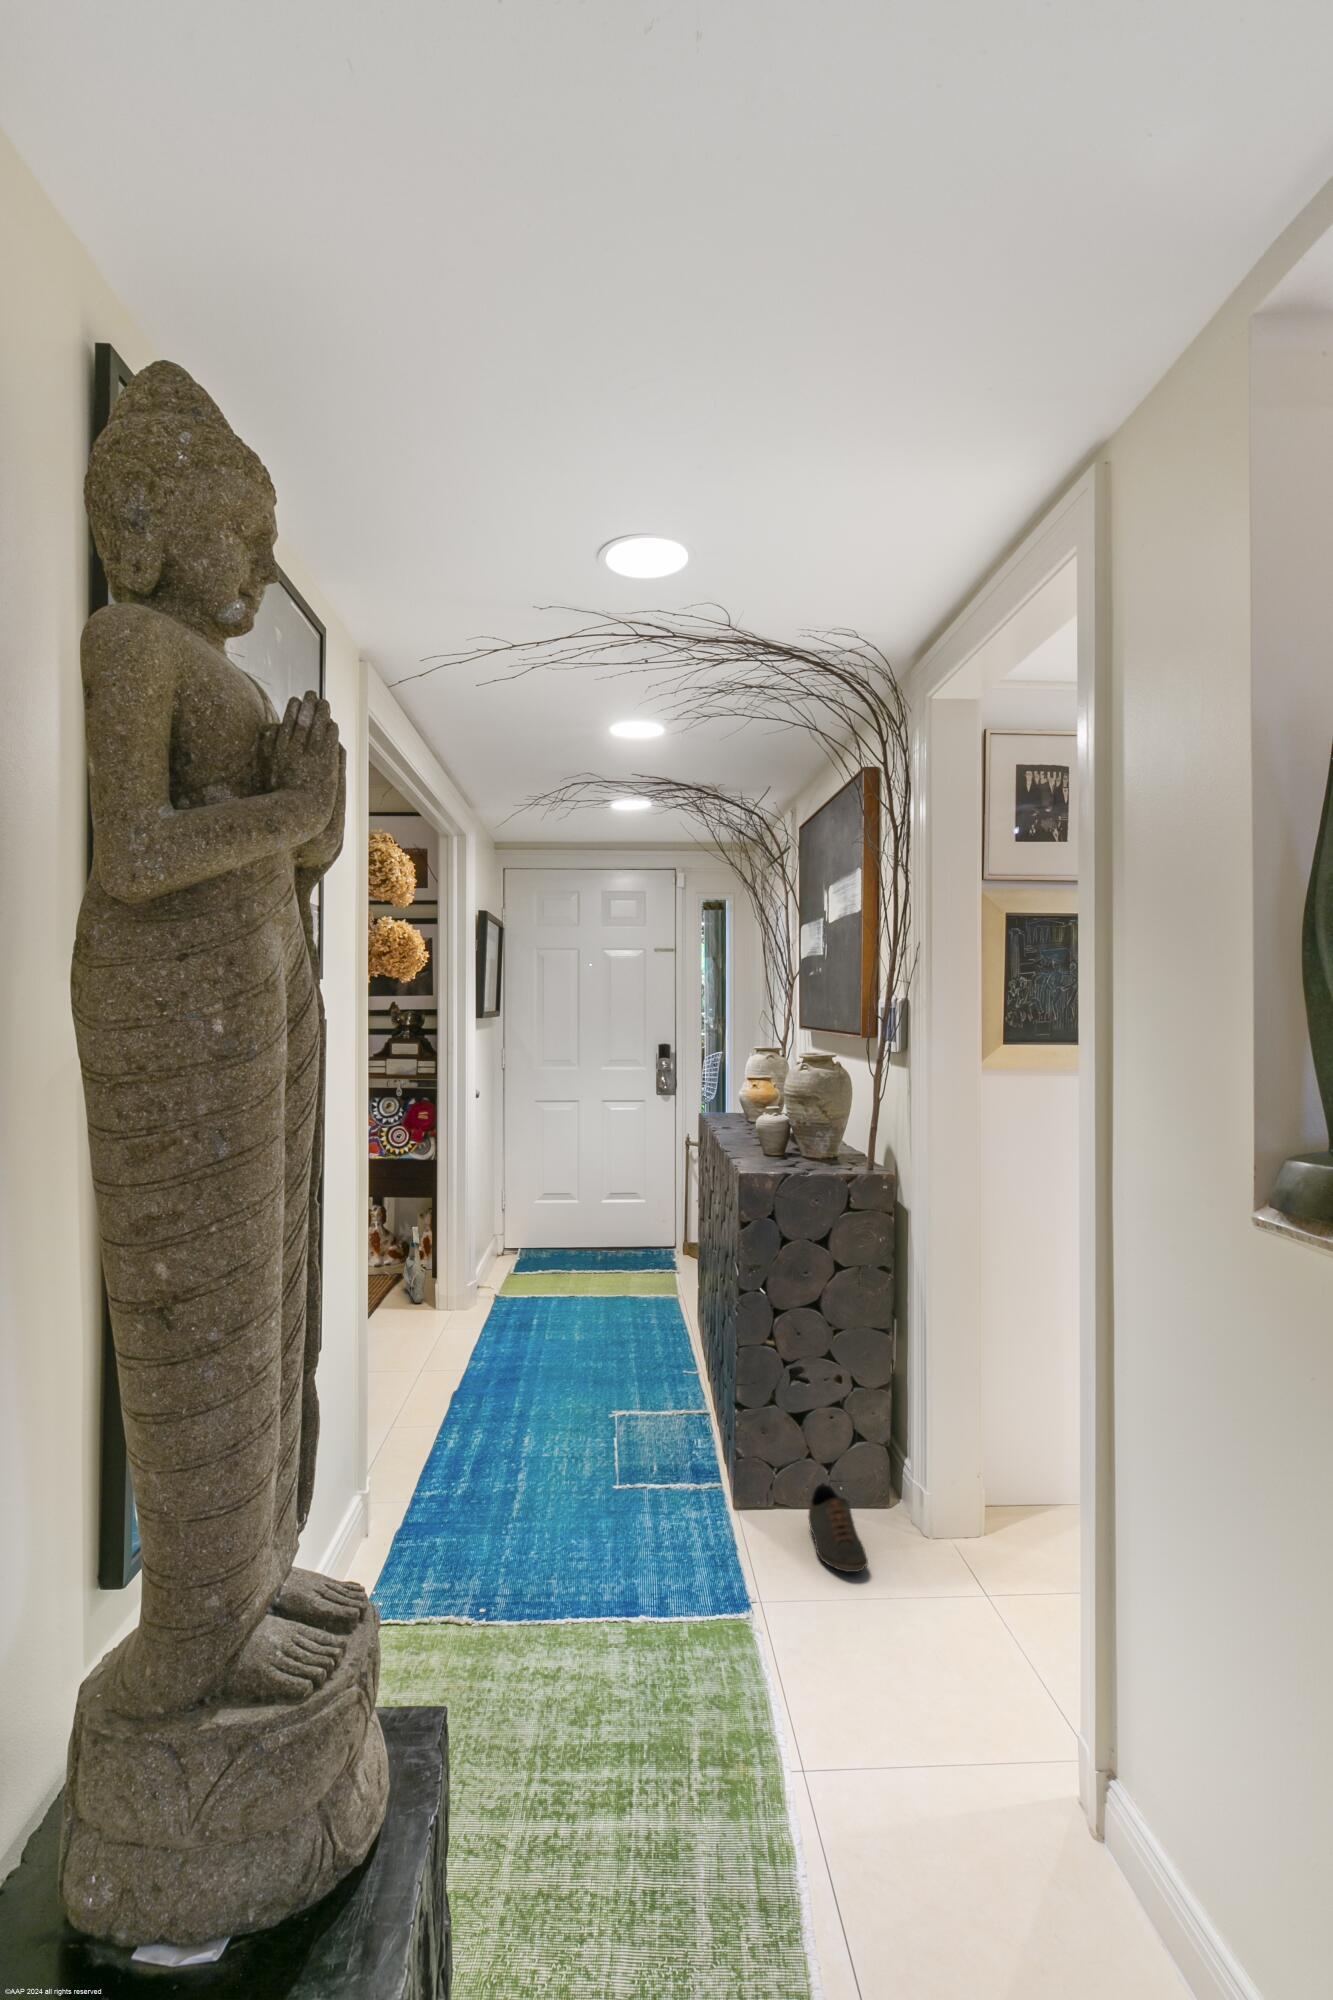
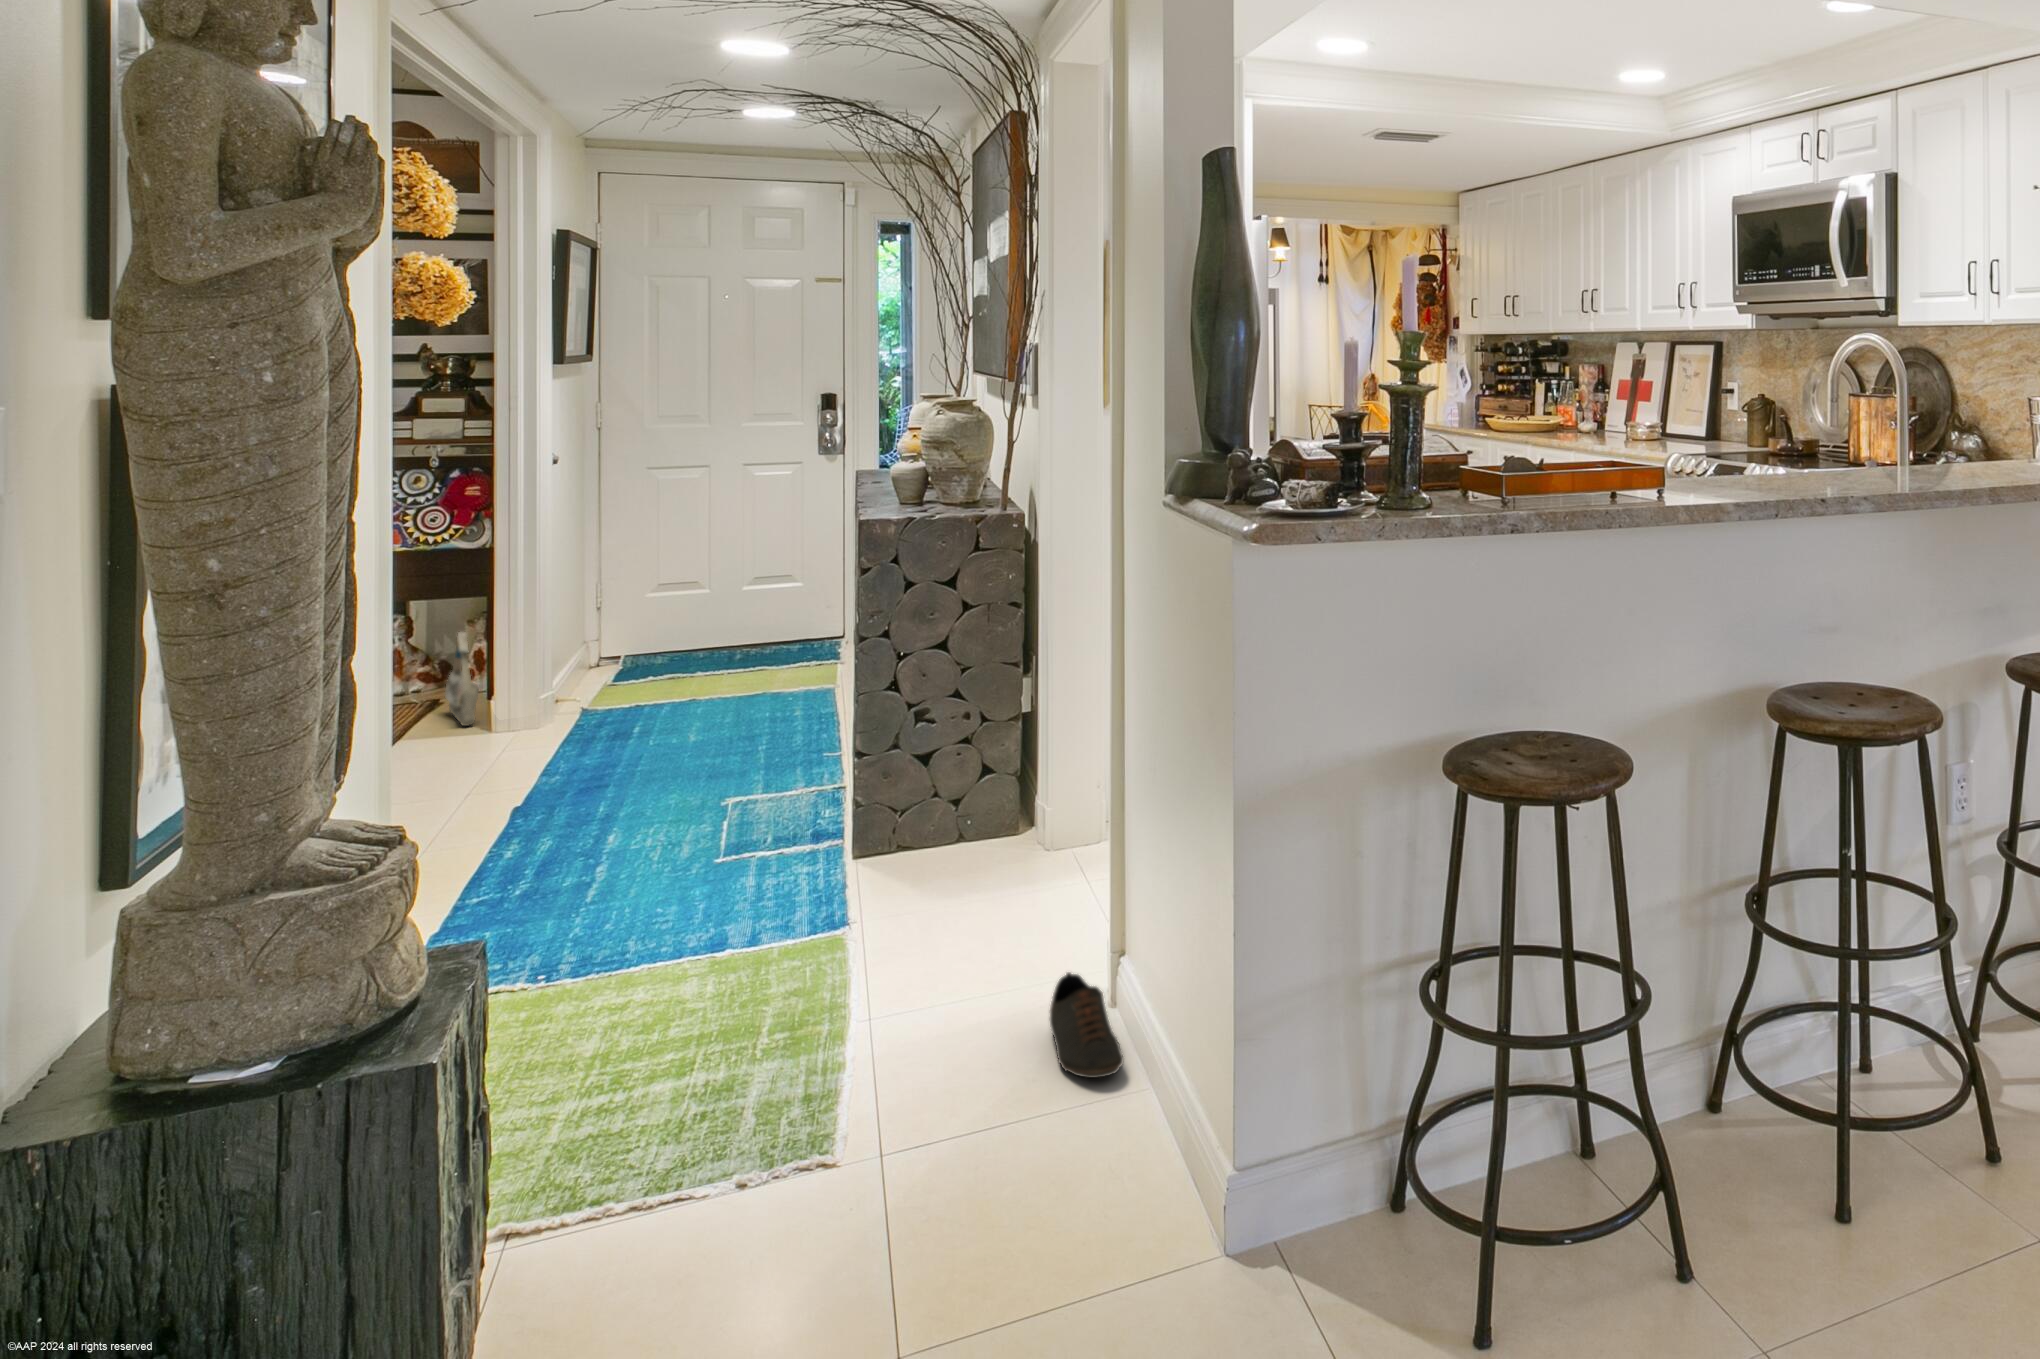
shoe: present [808,1483,868,1572] -> present [1050,972,1124,1078]

